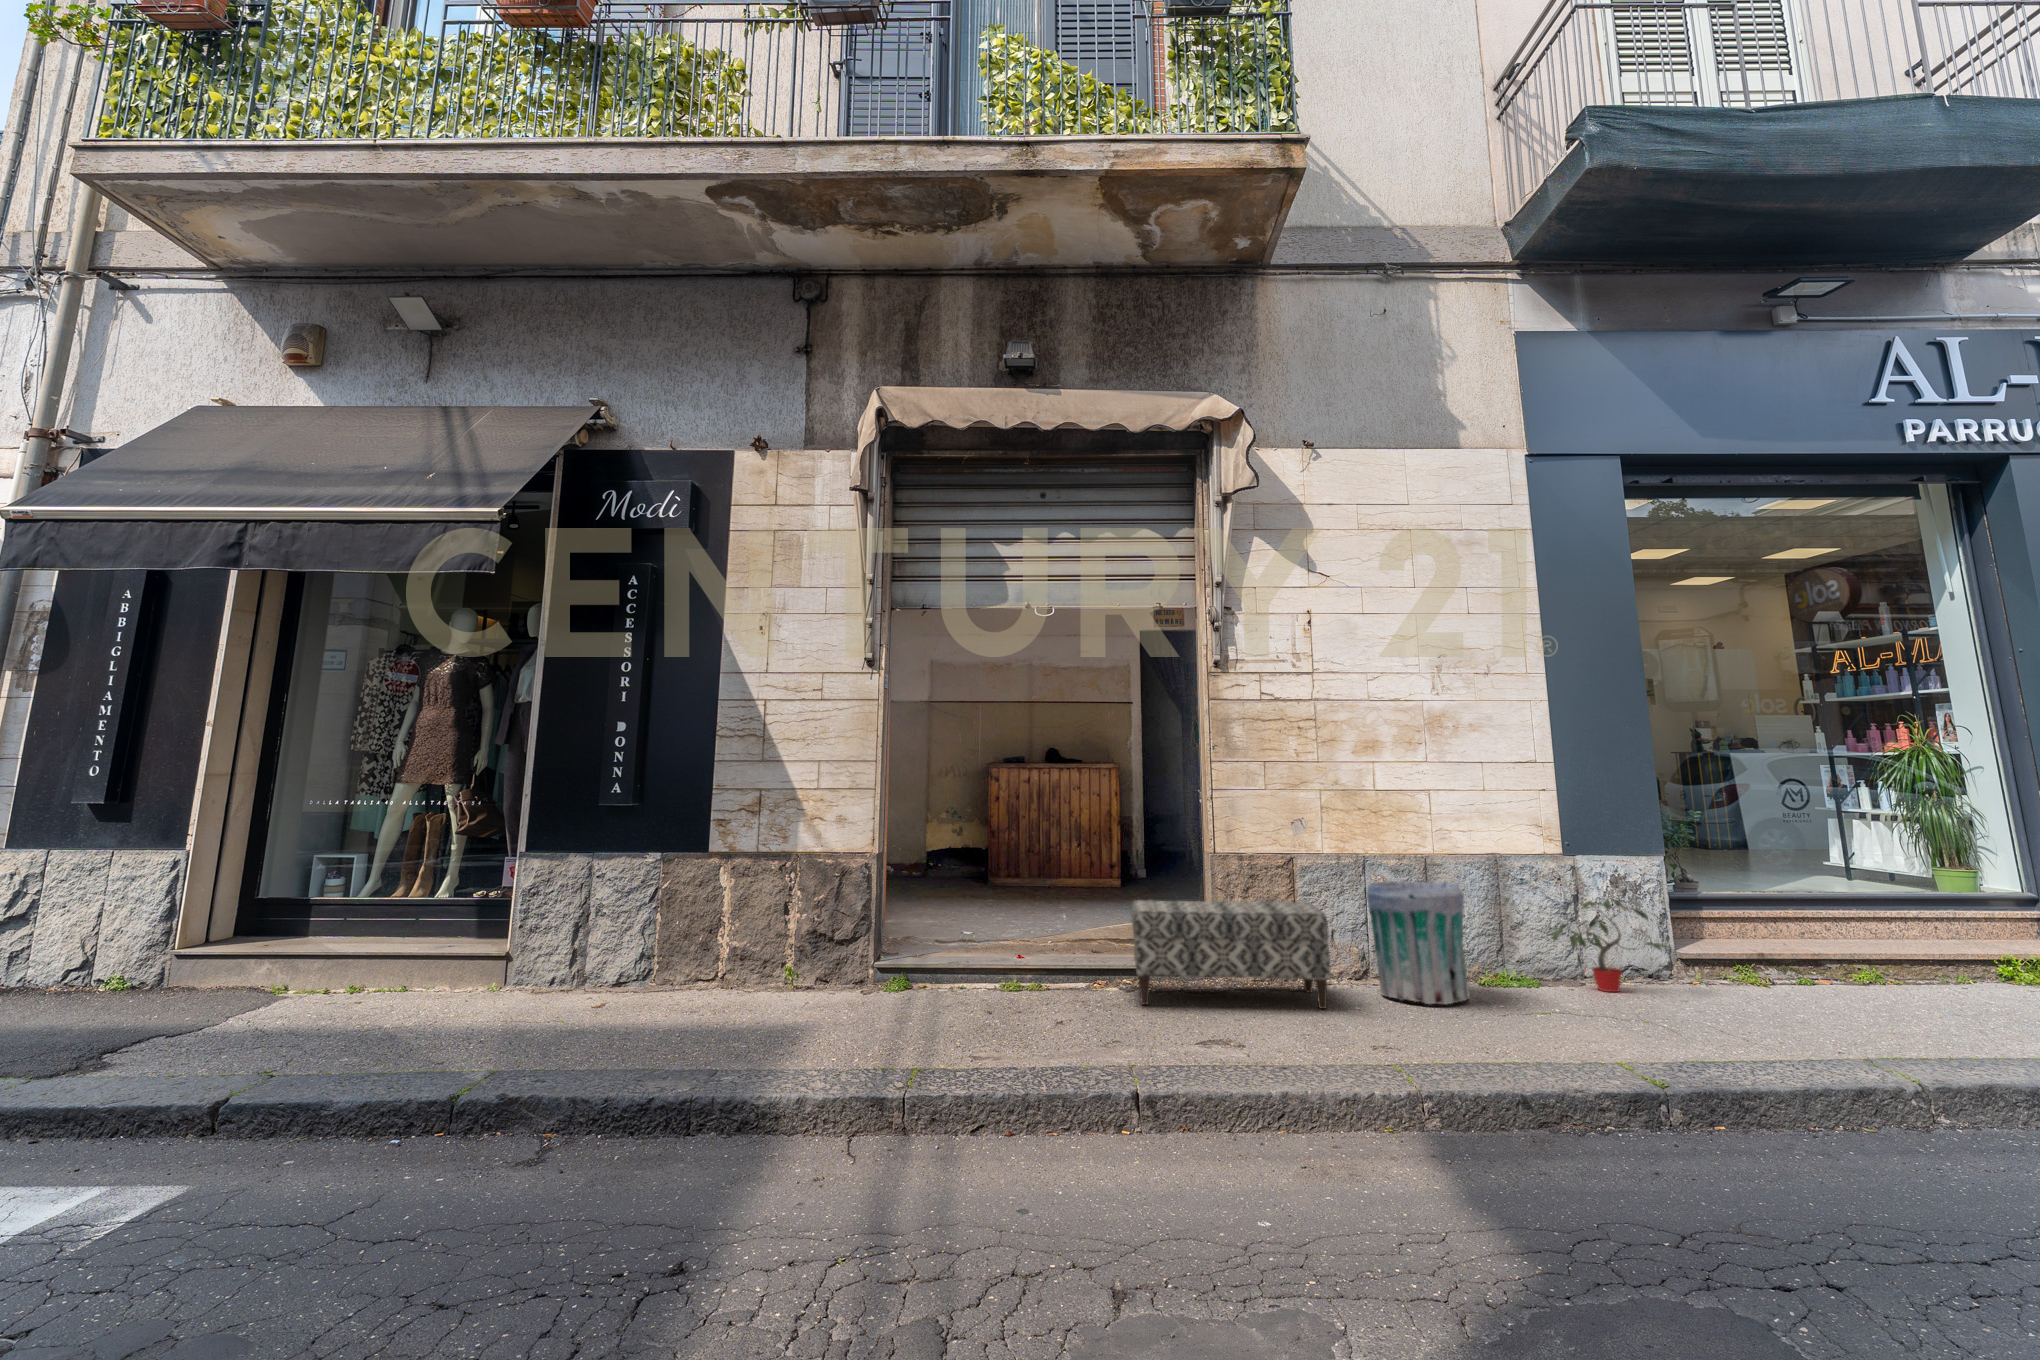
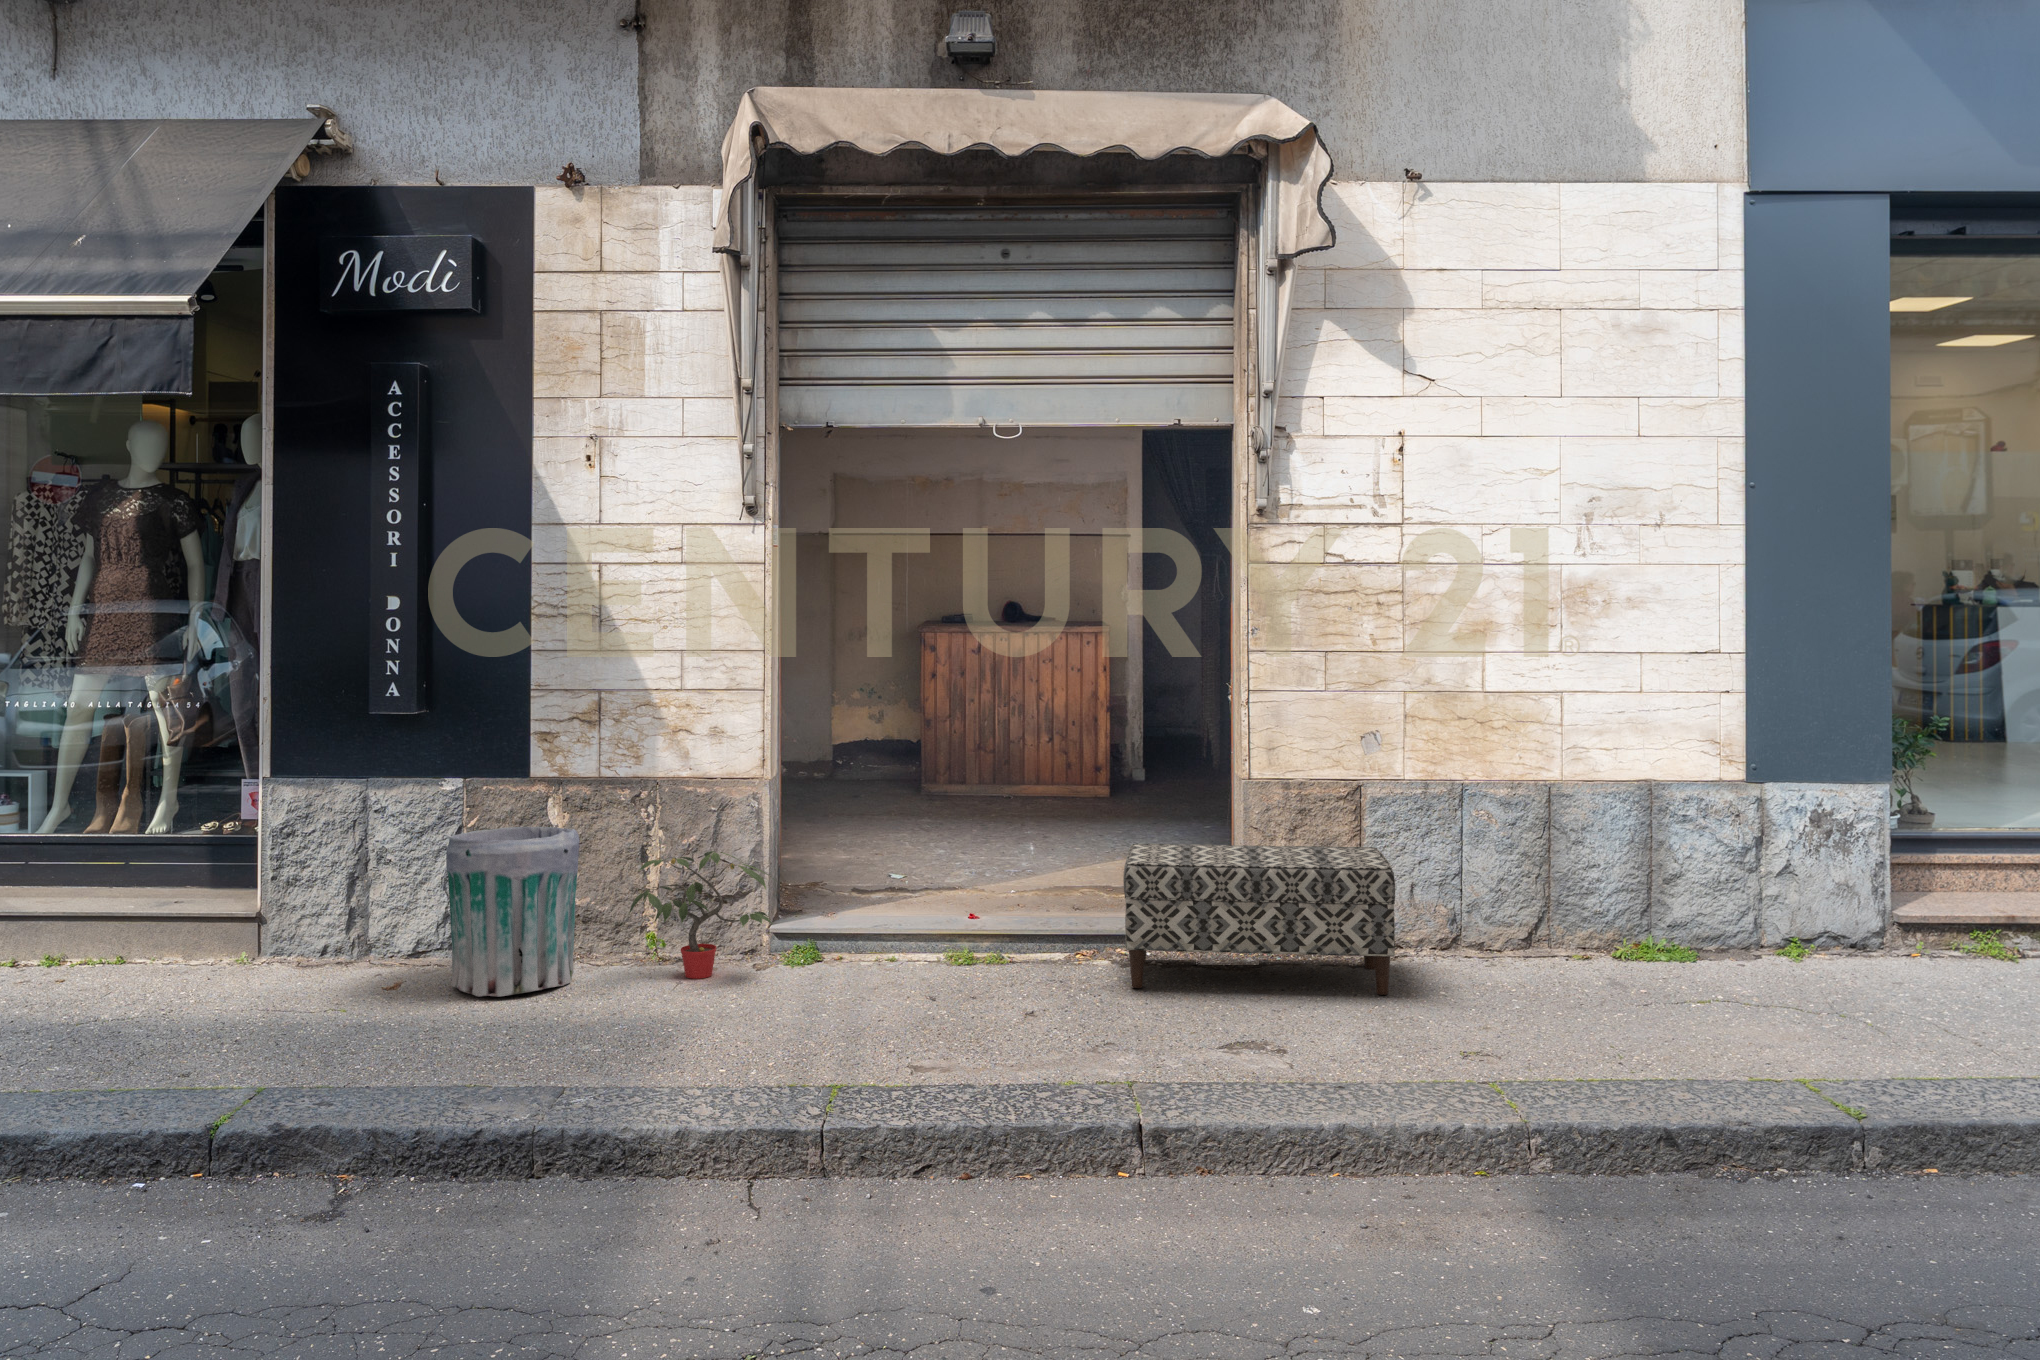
trash can: present [1367,881,1470,1004] -> present [446,827,579,997]
potted plant: present [1552,899,1668,992] -> present [630,851,773,979]

